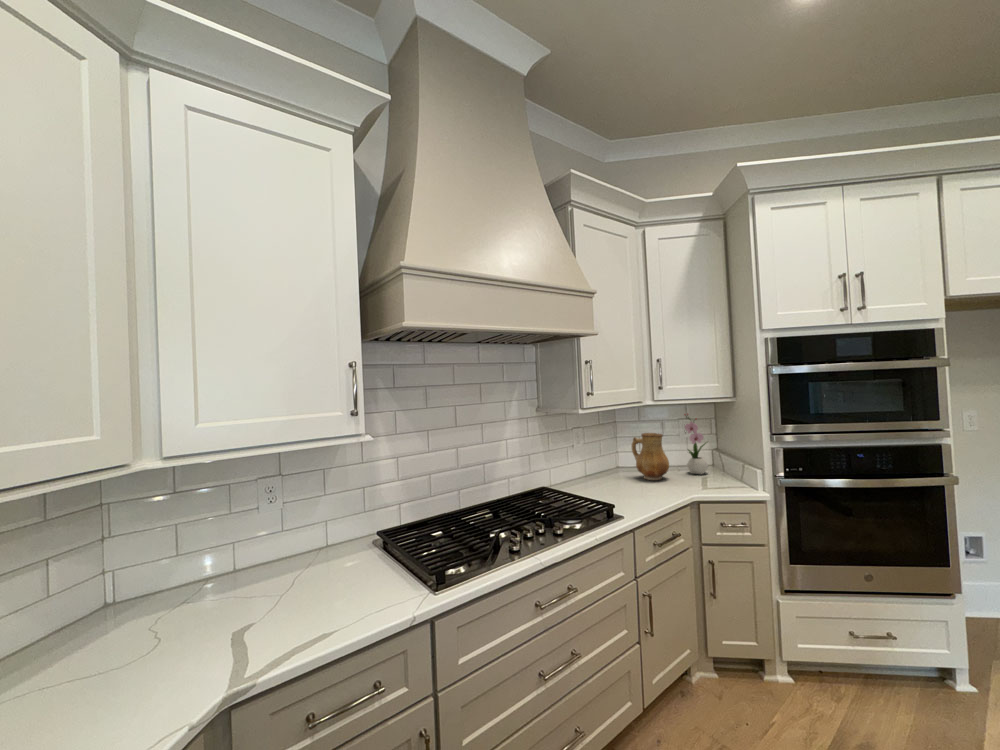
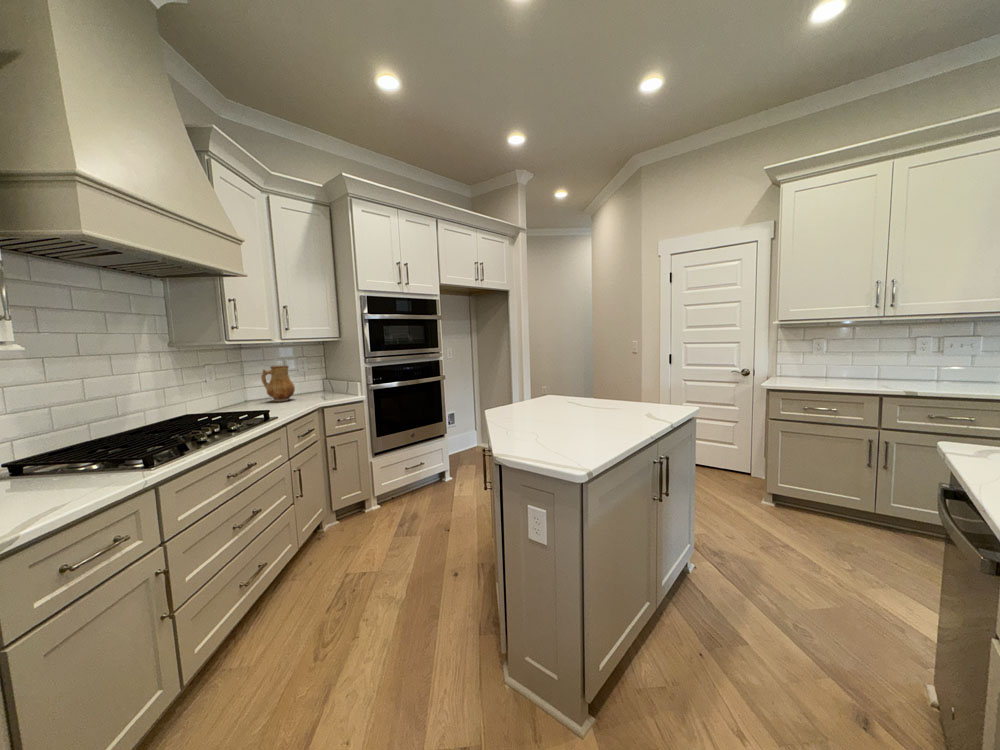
flower arrangement: present [684,414,709,474] -> none [303,350,322,395]

